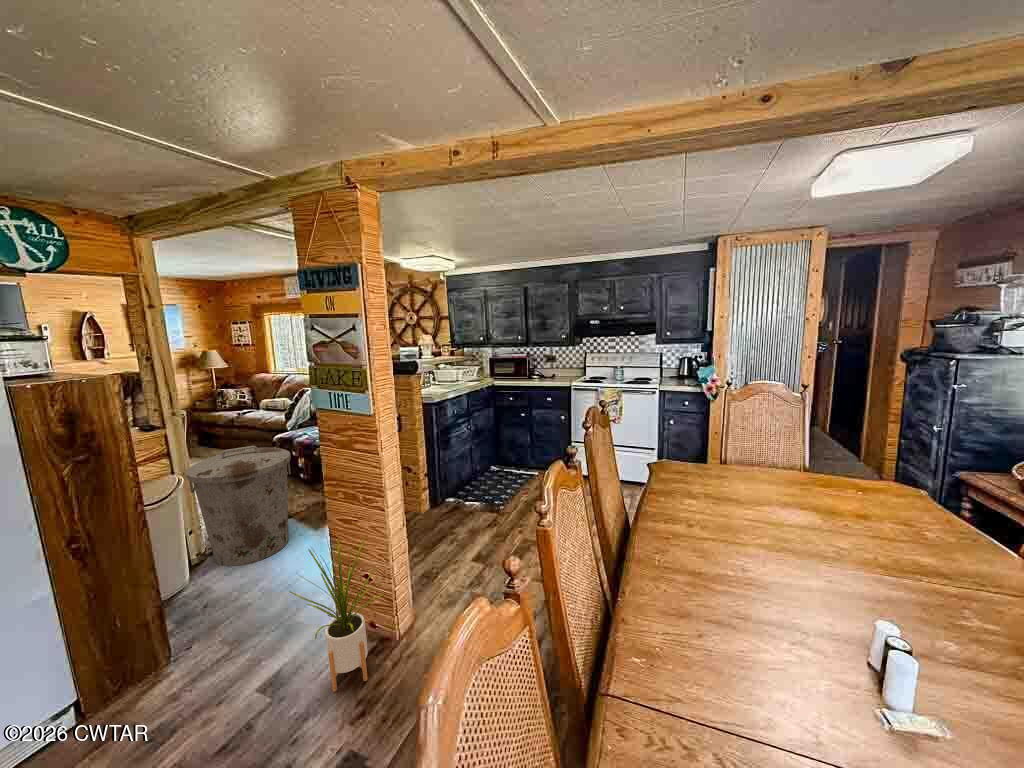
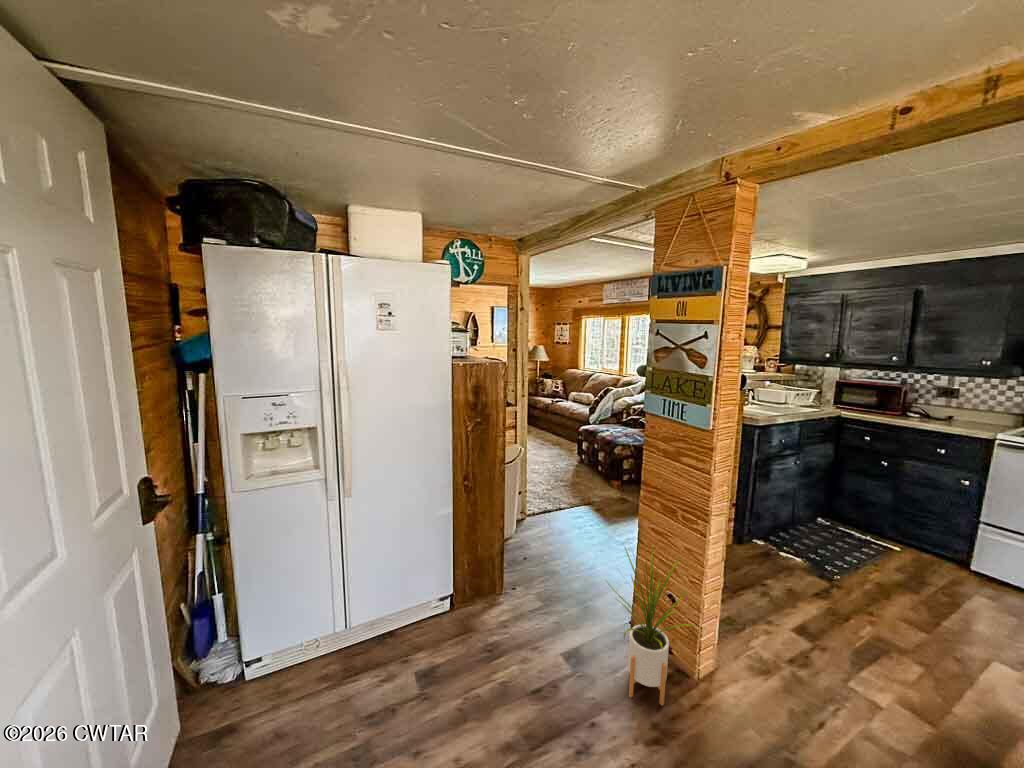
trash can: present [186,446,291,566] -> none [524,432,601,536]

